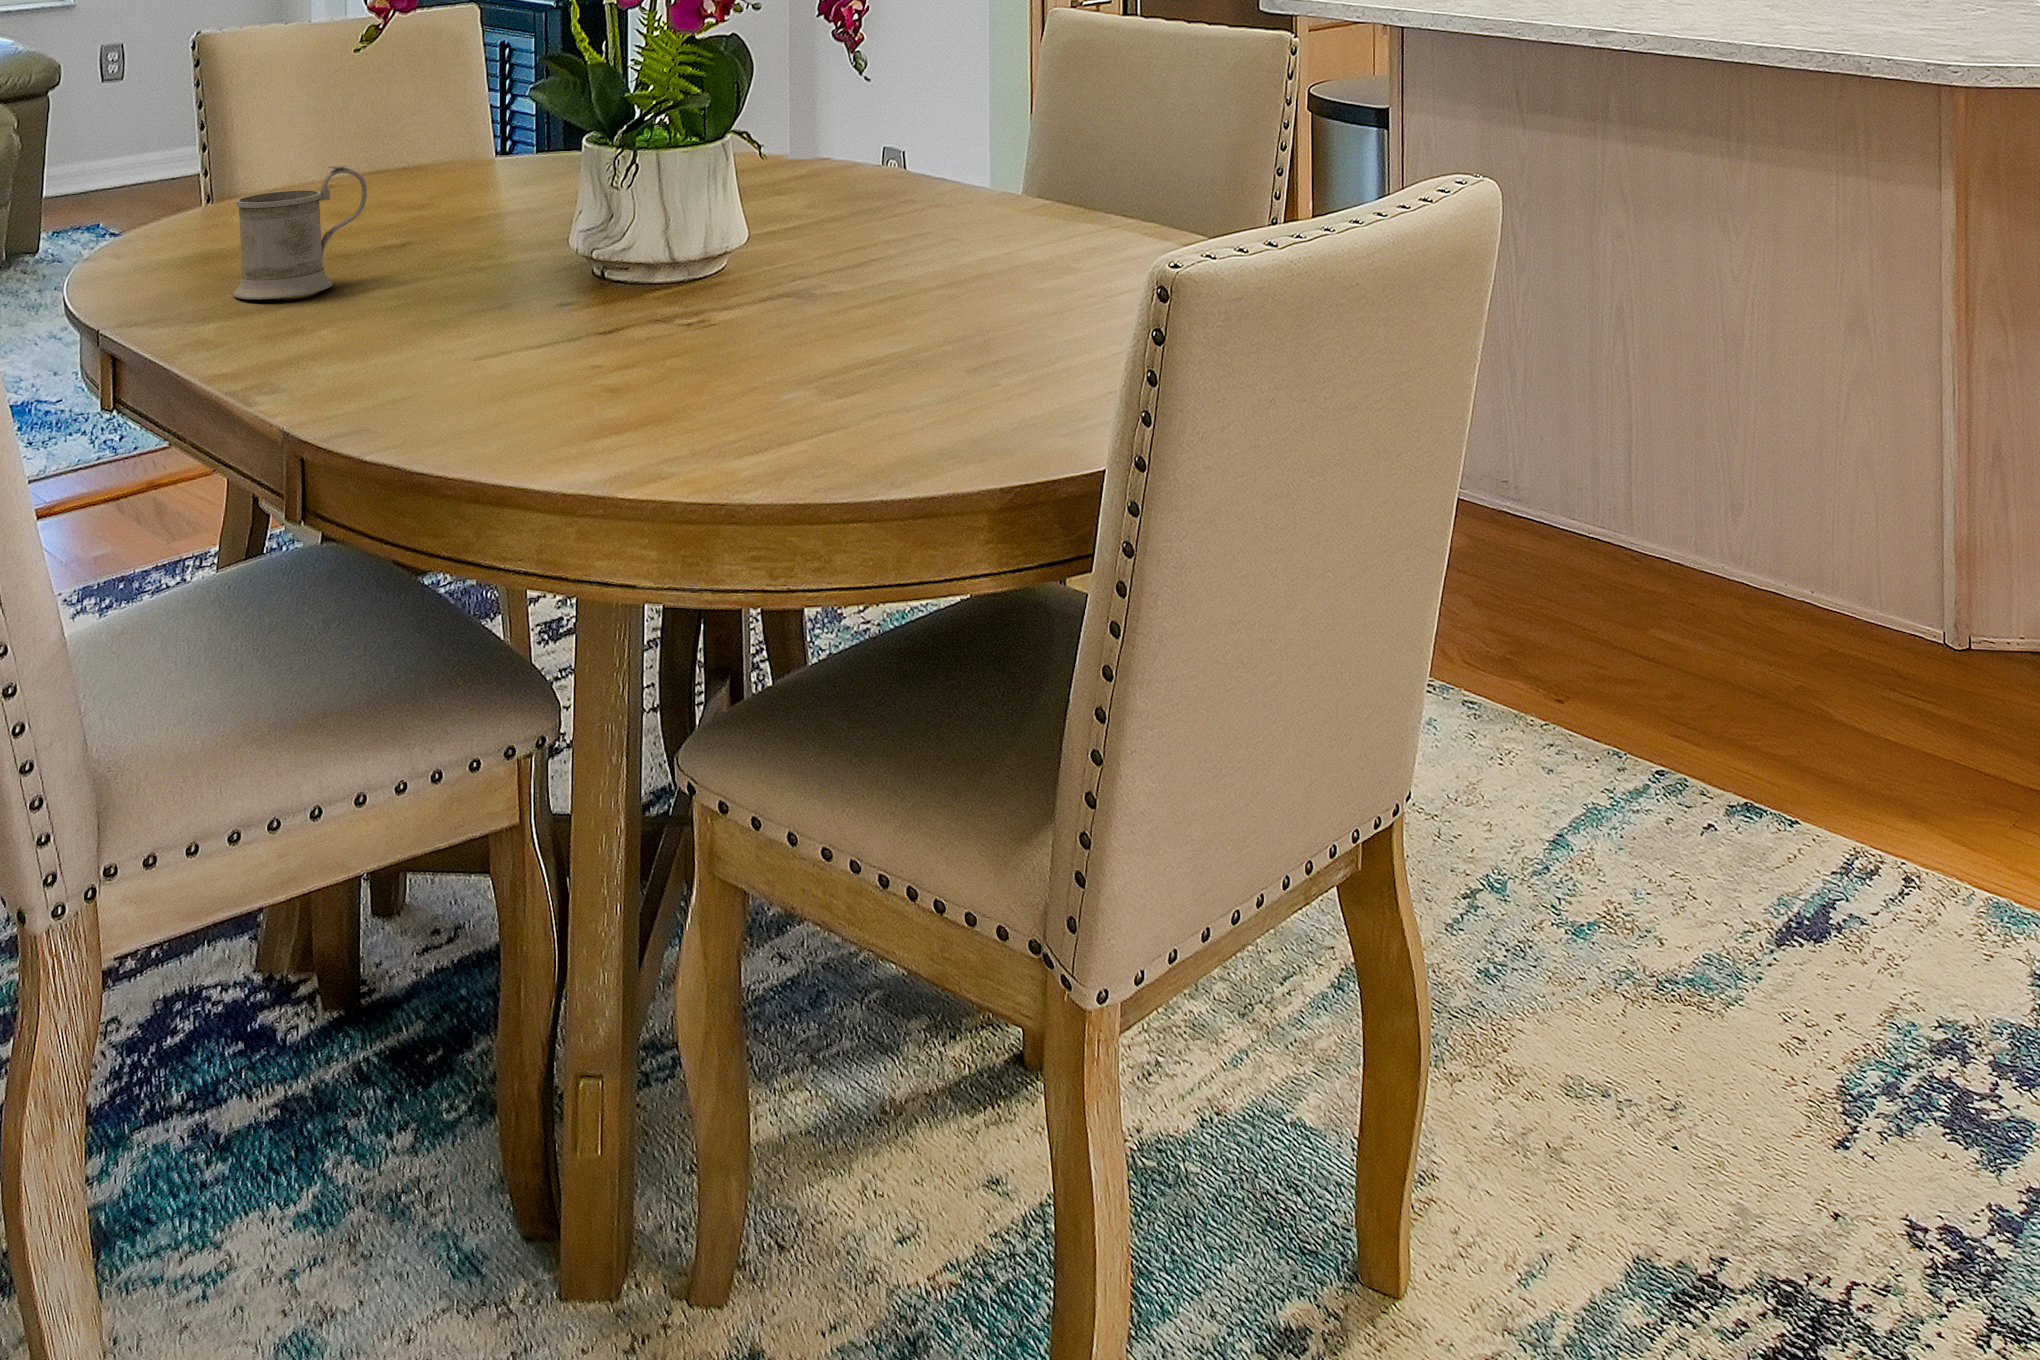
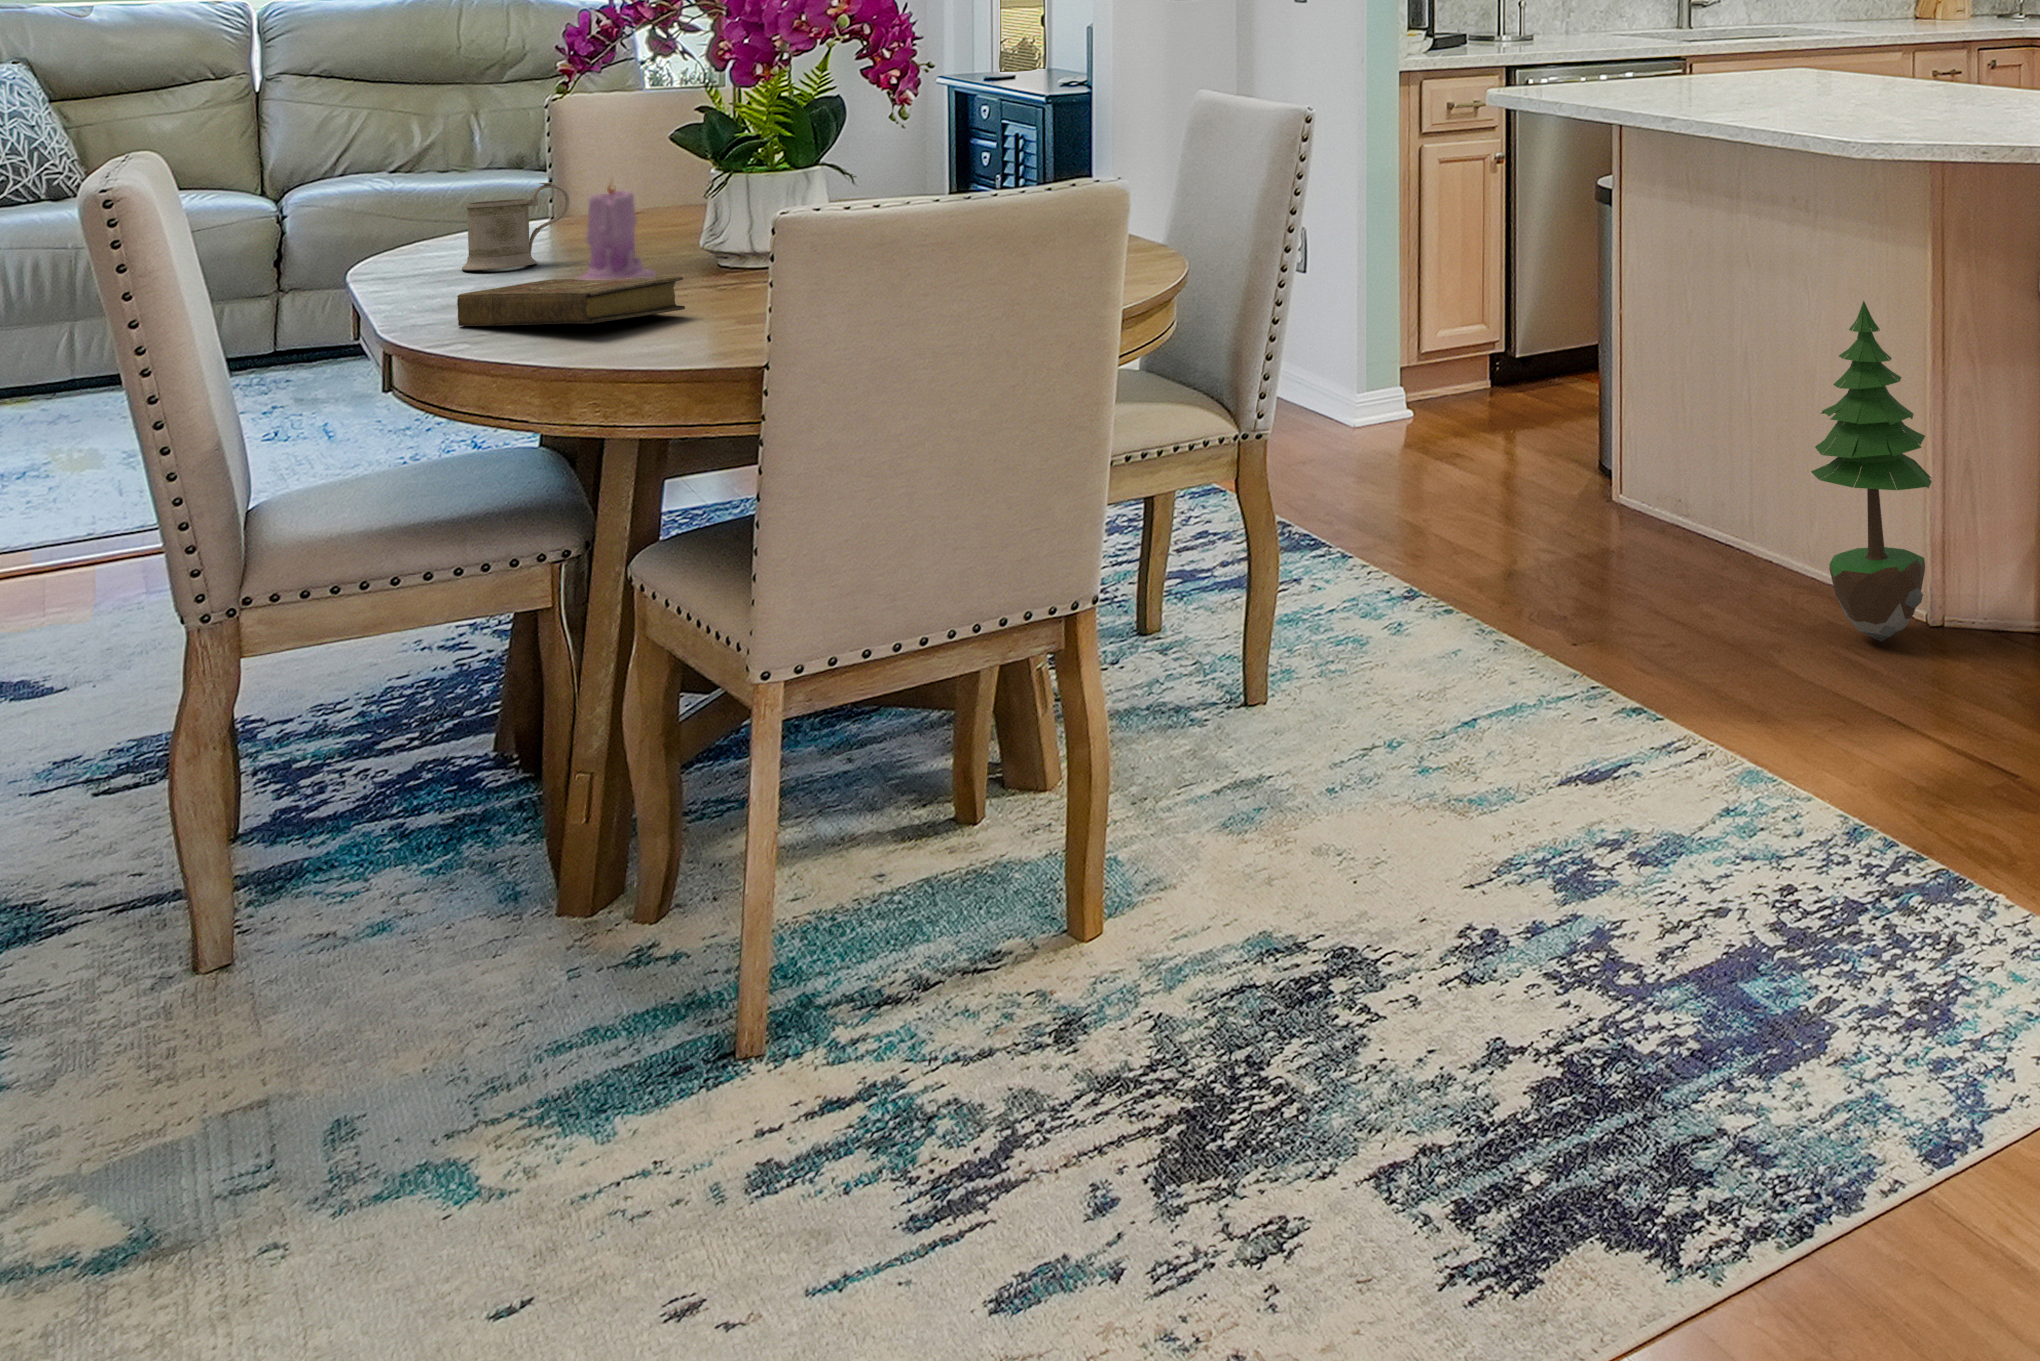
candle: none [444,161,556,324] -> present [580,185,656,279]
potted tree: none [1843,259,2016,692] -> present [1811,301,1932,642]
book: none [395,319,713,410] -> present [457,276,685,326]

